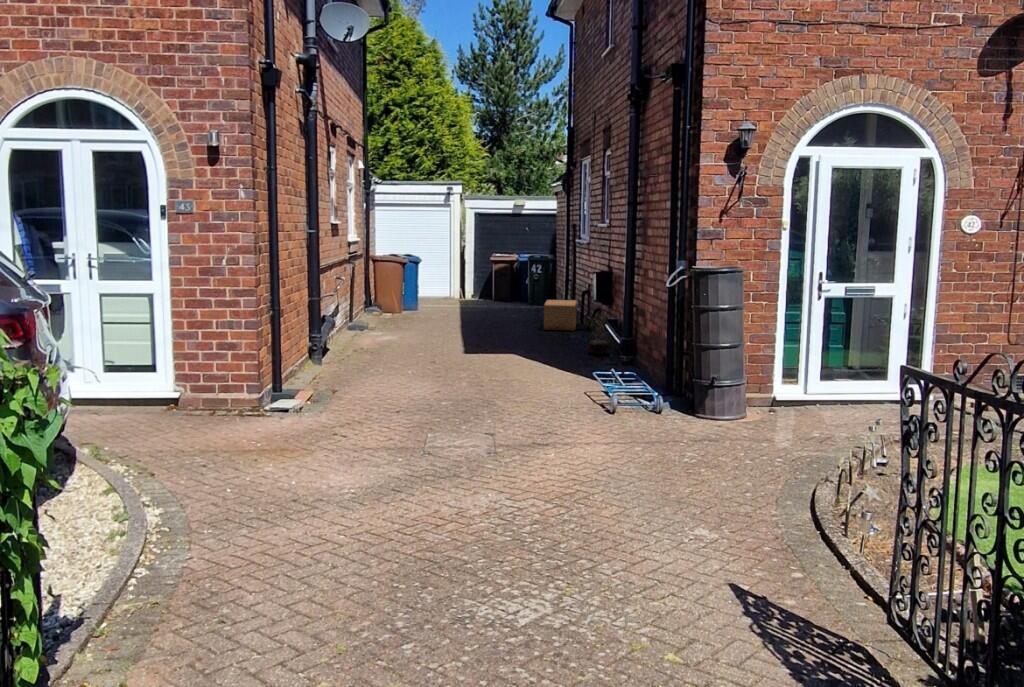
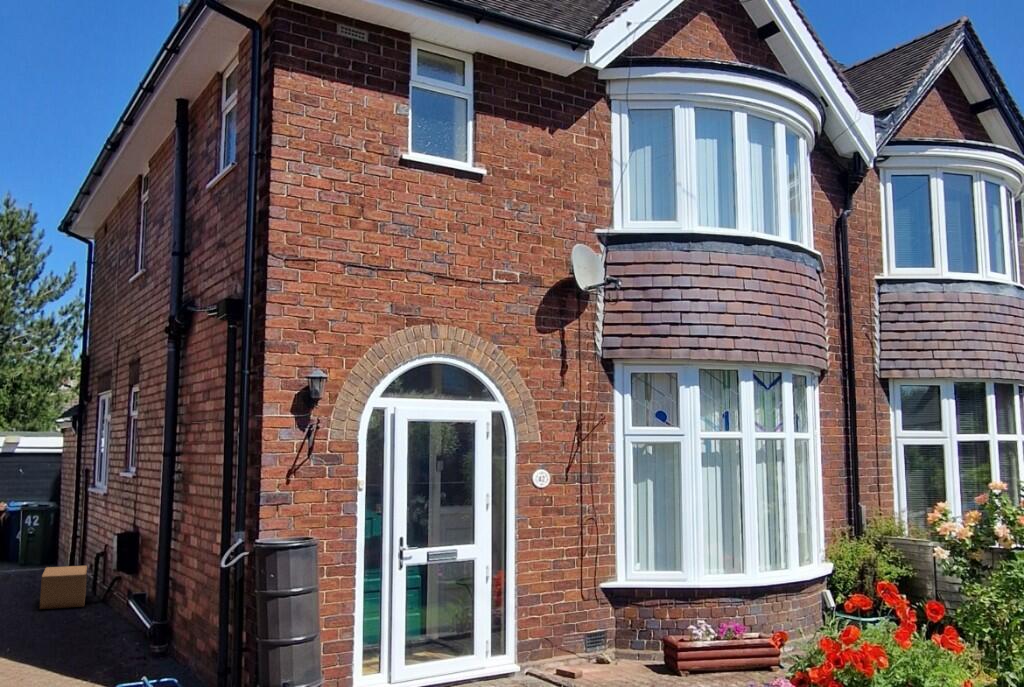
decorative plant: present [588,316,610,354] -> none [103,590,134,644]

